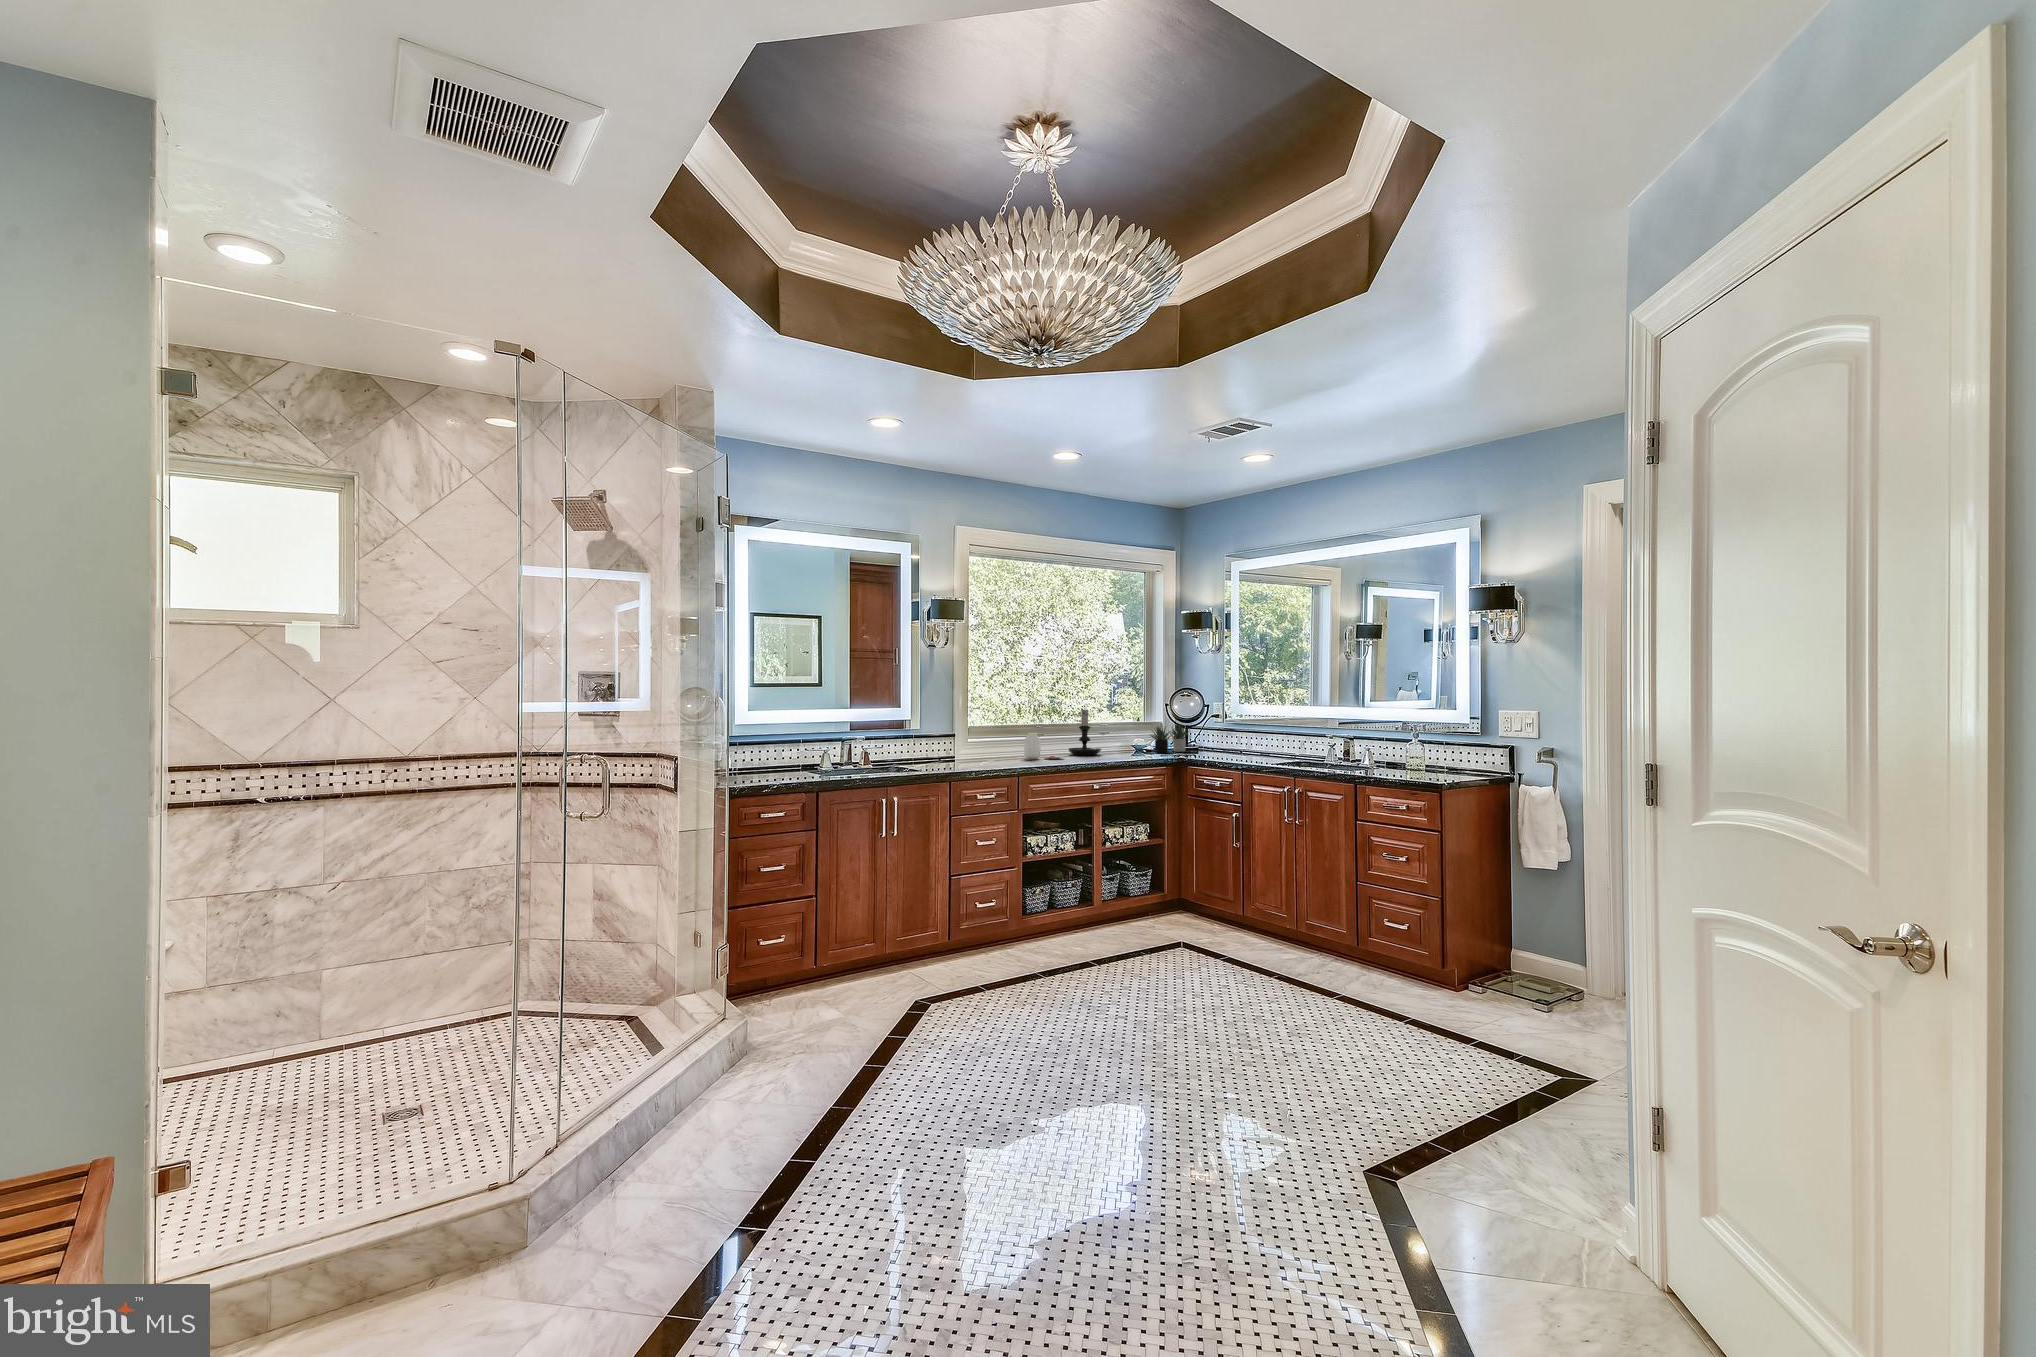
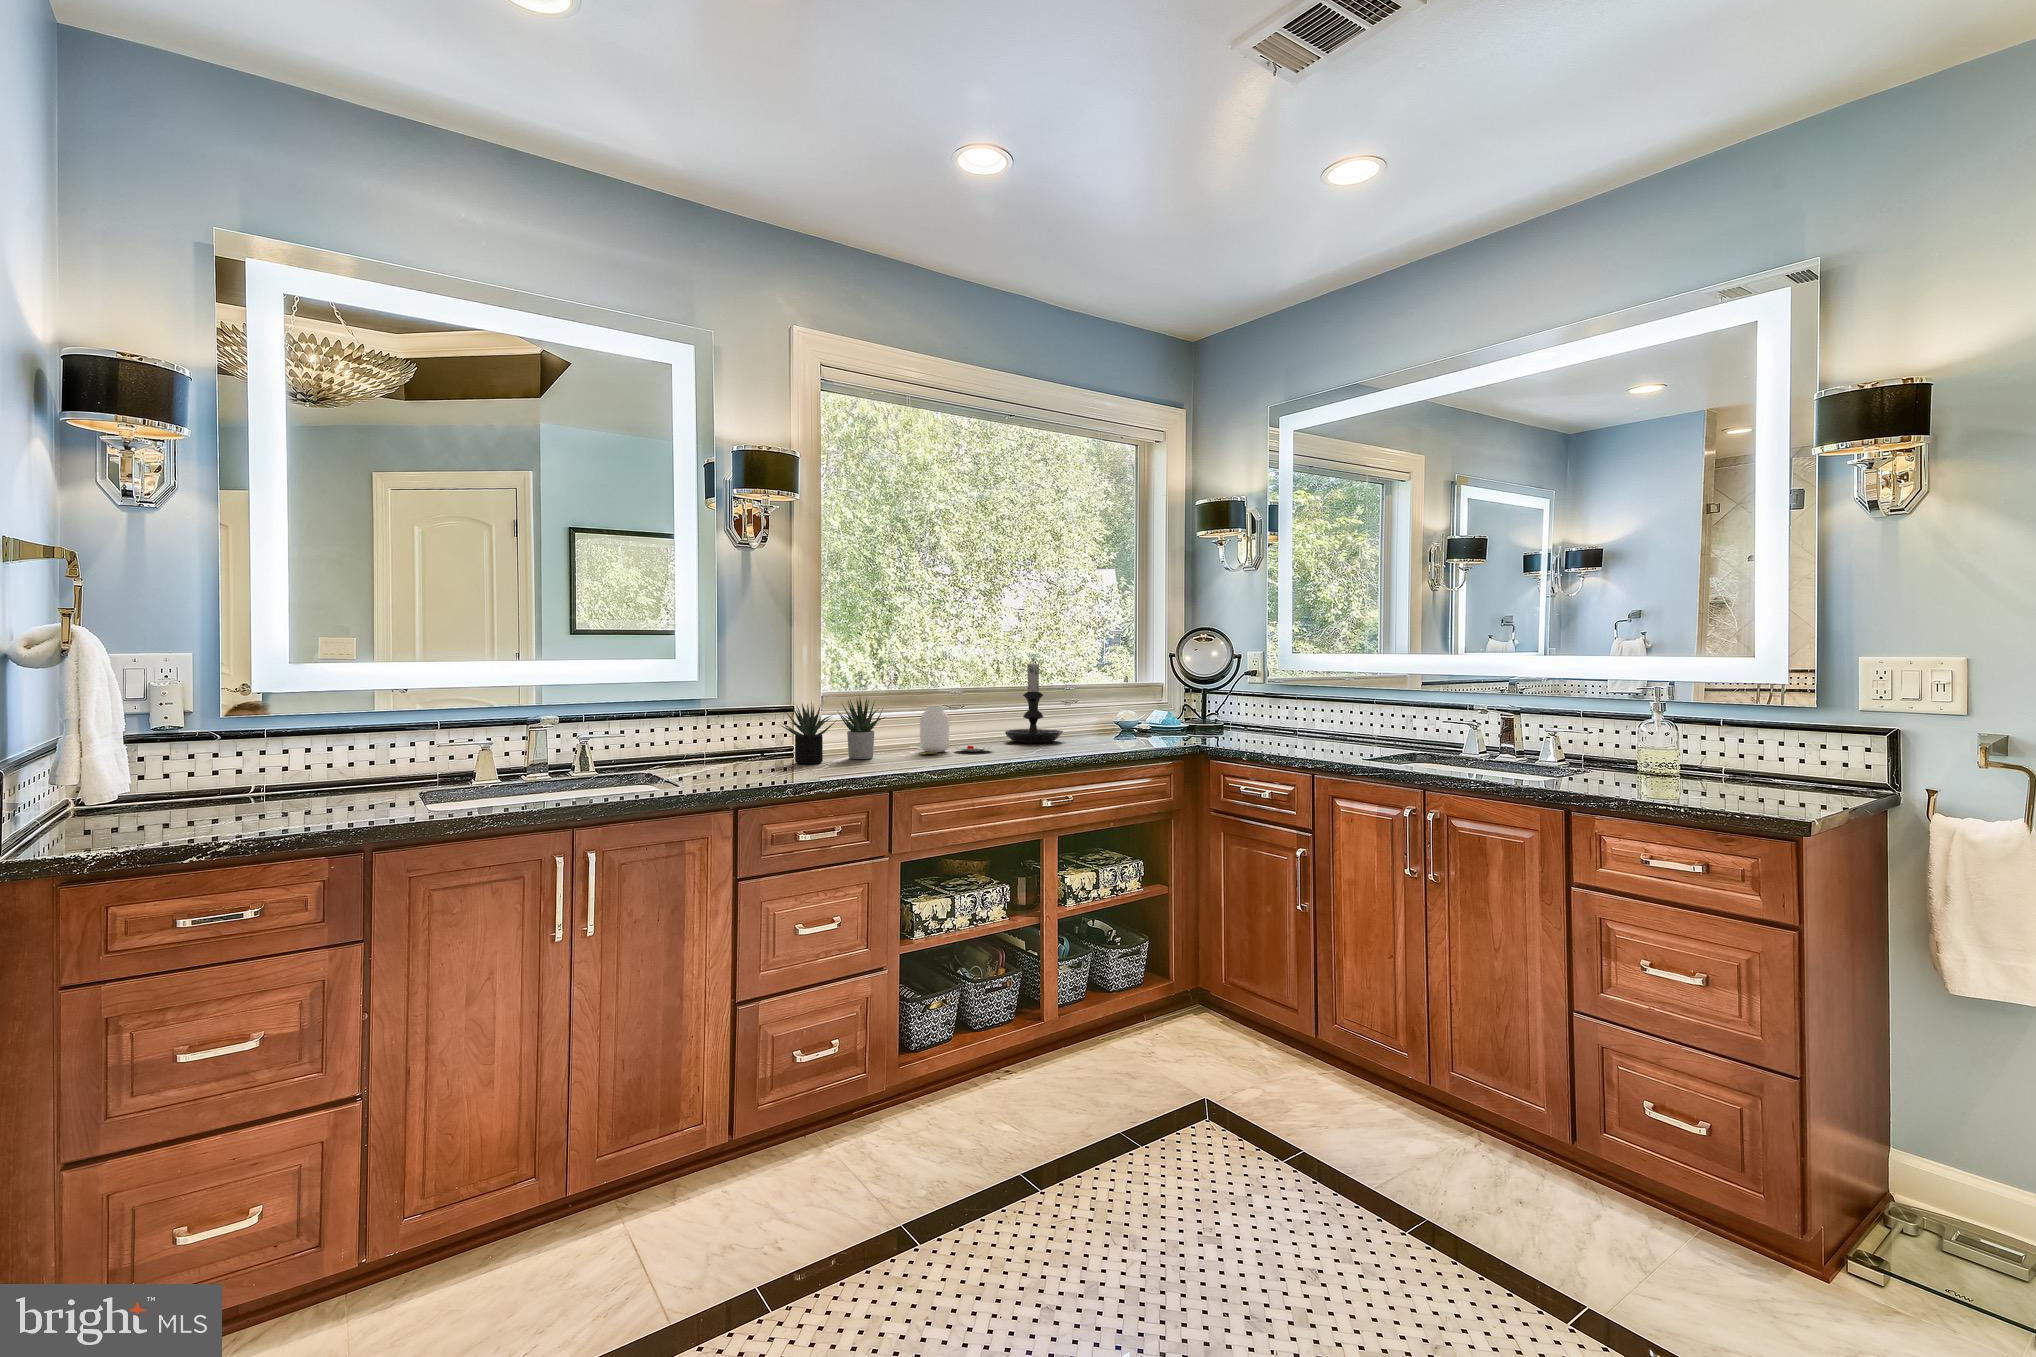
succulent plant: present [1151,724,1189,753] -> present [782,698,885,764]

